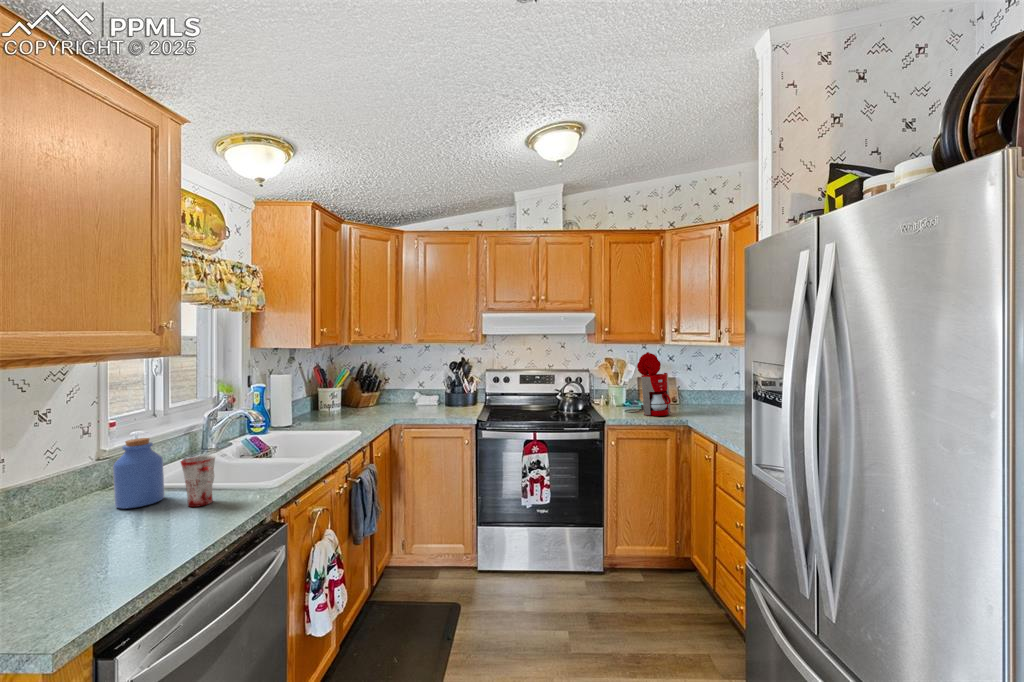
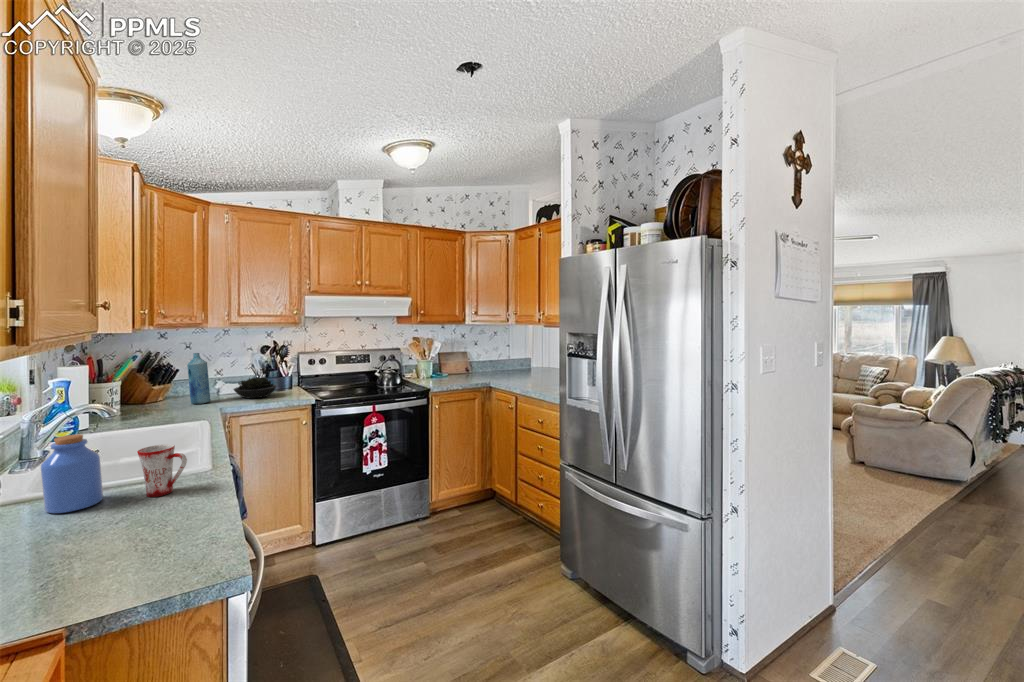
coffee maker: present [625,352,671,416] -> none [436,333,476,384]
bottle: none [372,369,390,416] -> present [187,353,211,404]
succulent plant: none [411,394,449,415] -> present [234,377,276,398]

